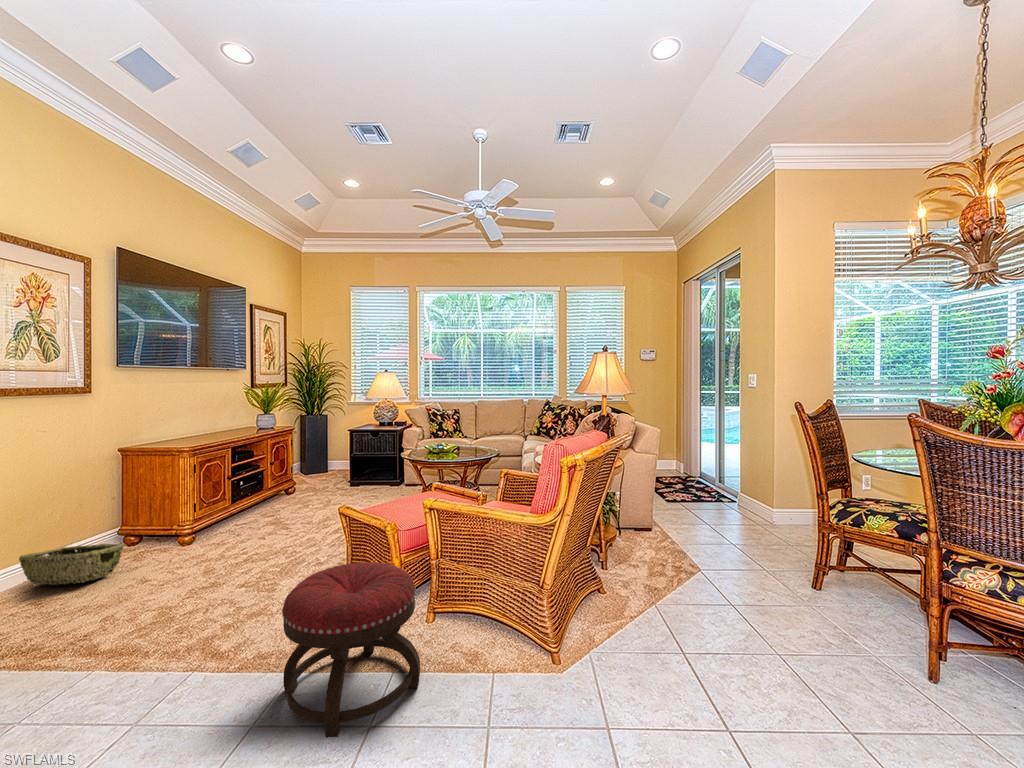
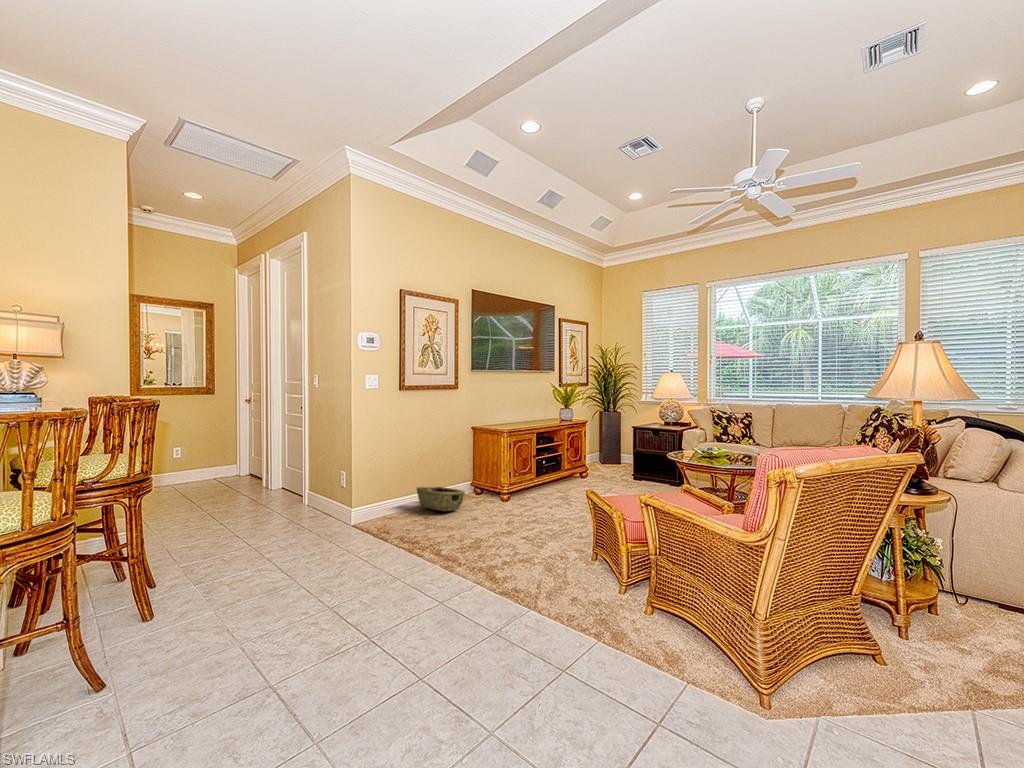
ottoman: present [282,562,420,737] -> none [513,537,618,668]

